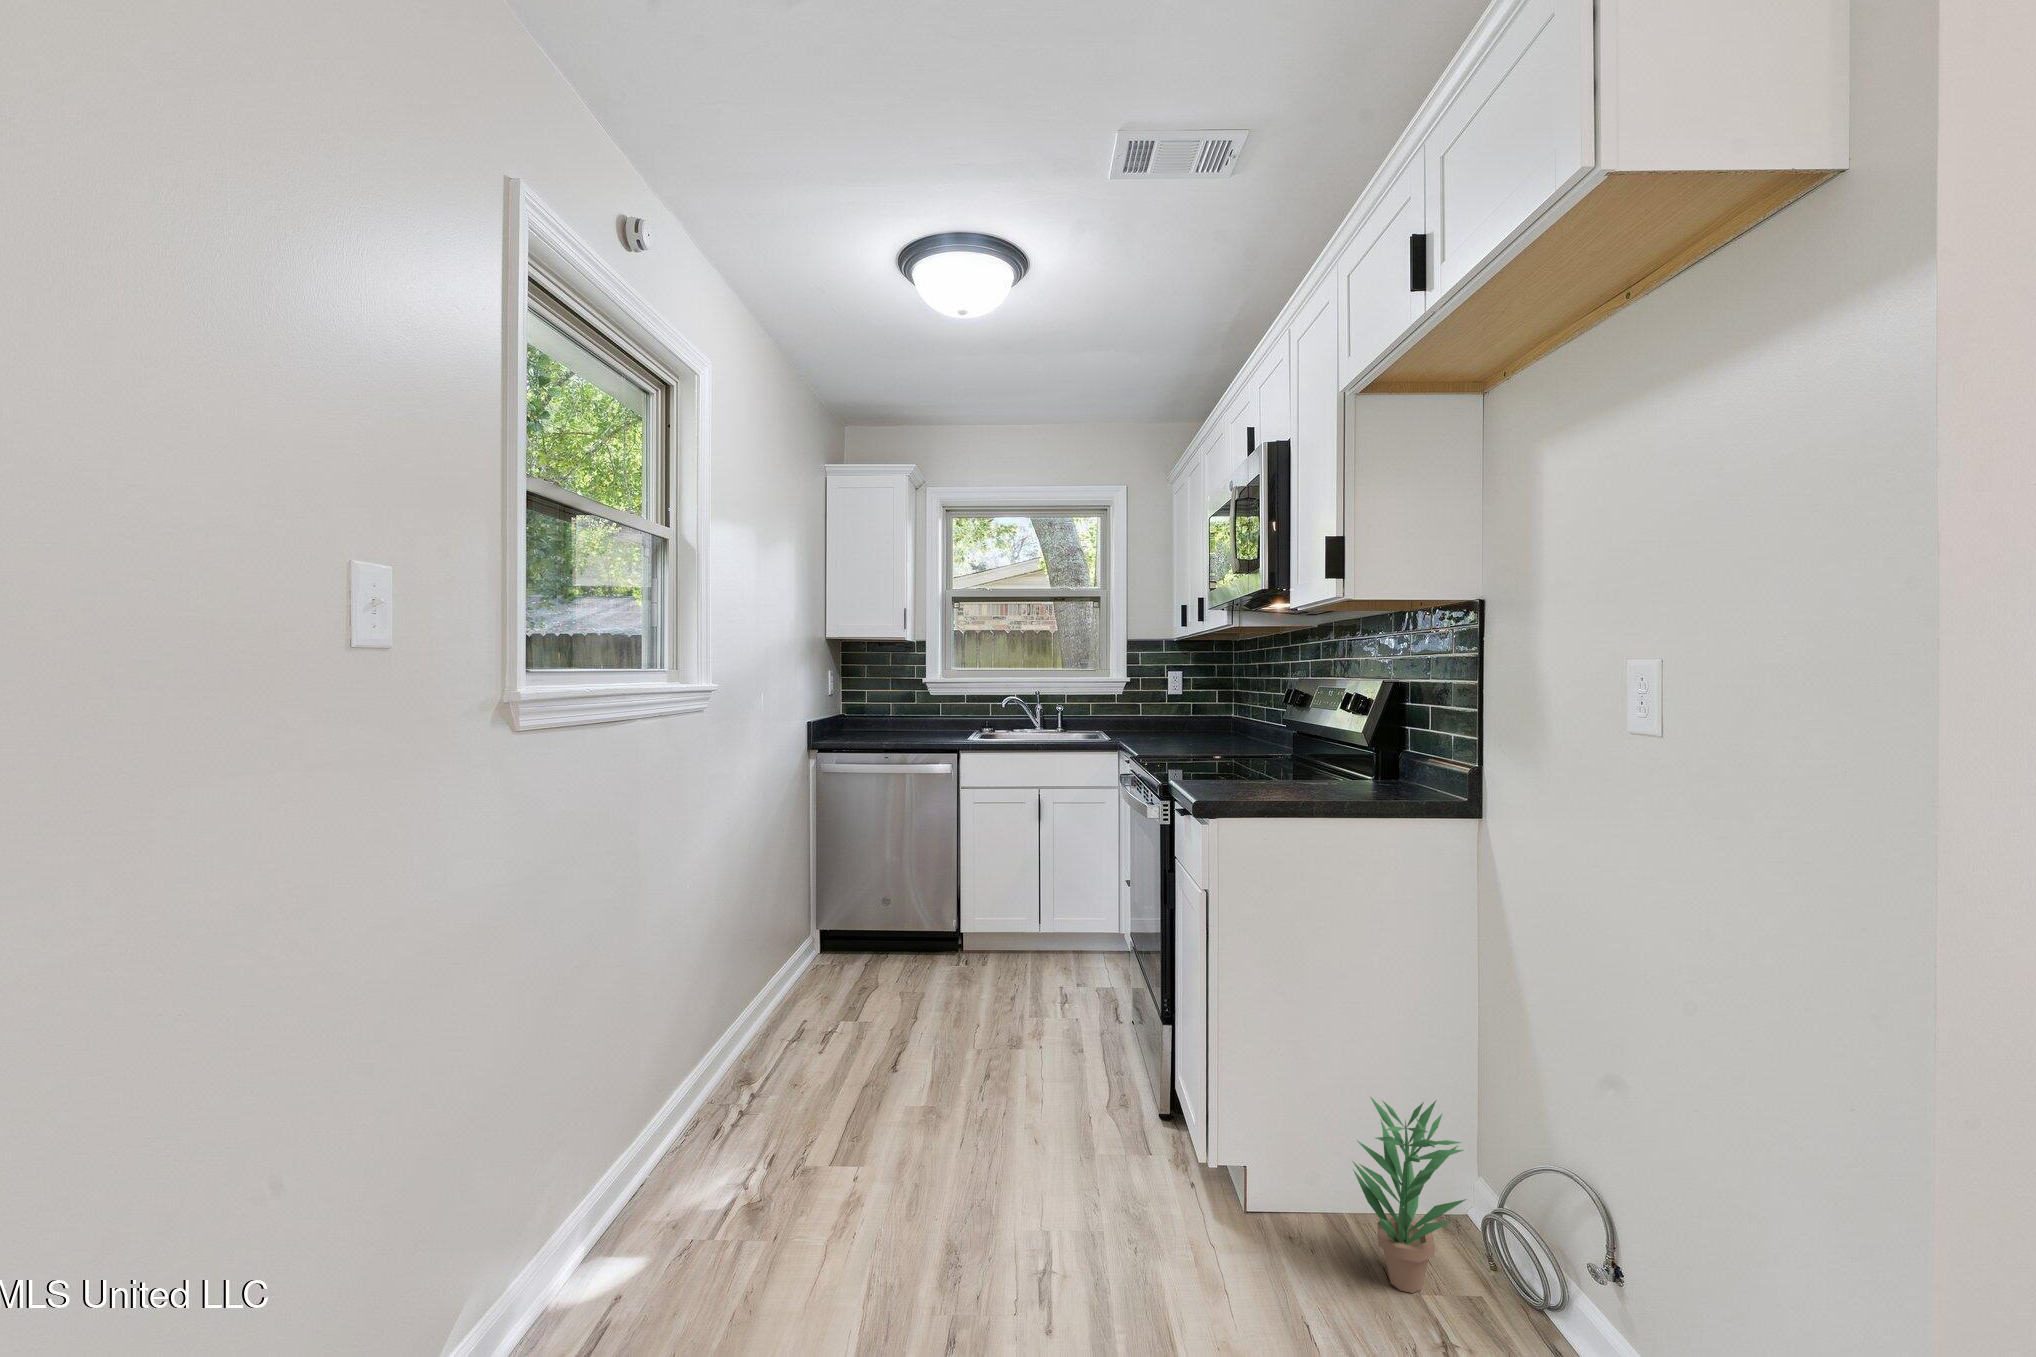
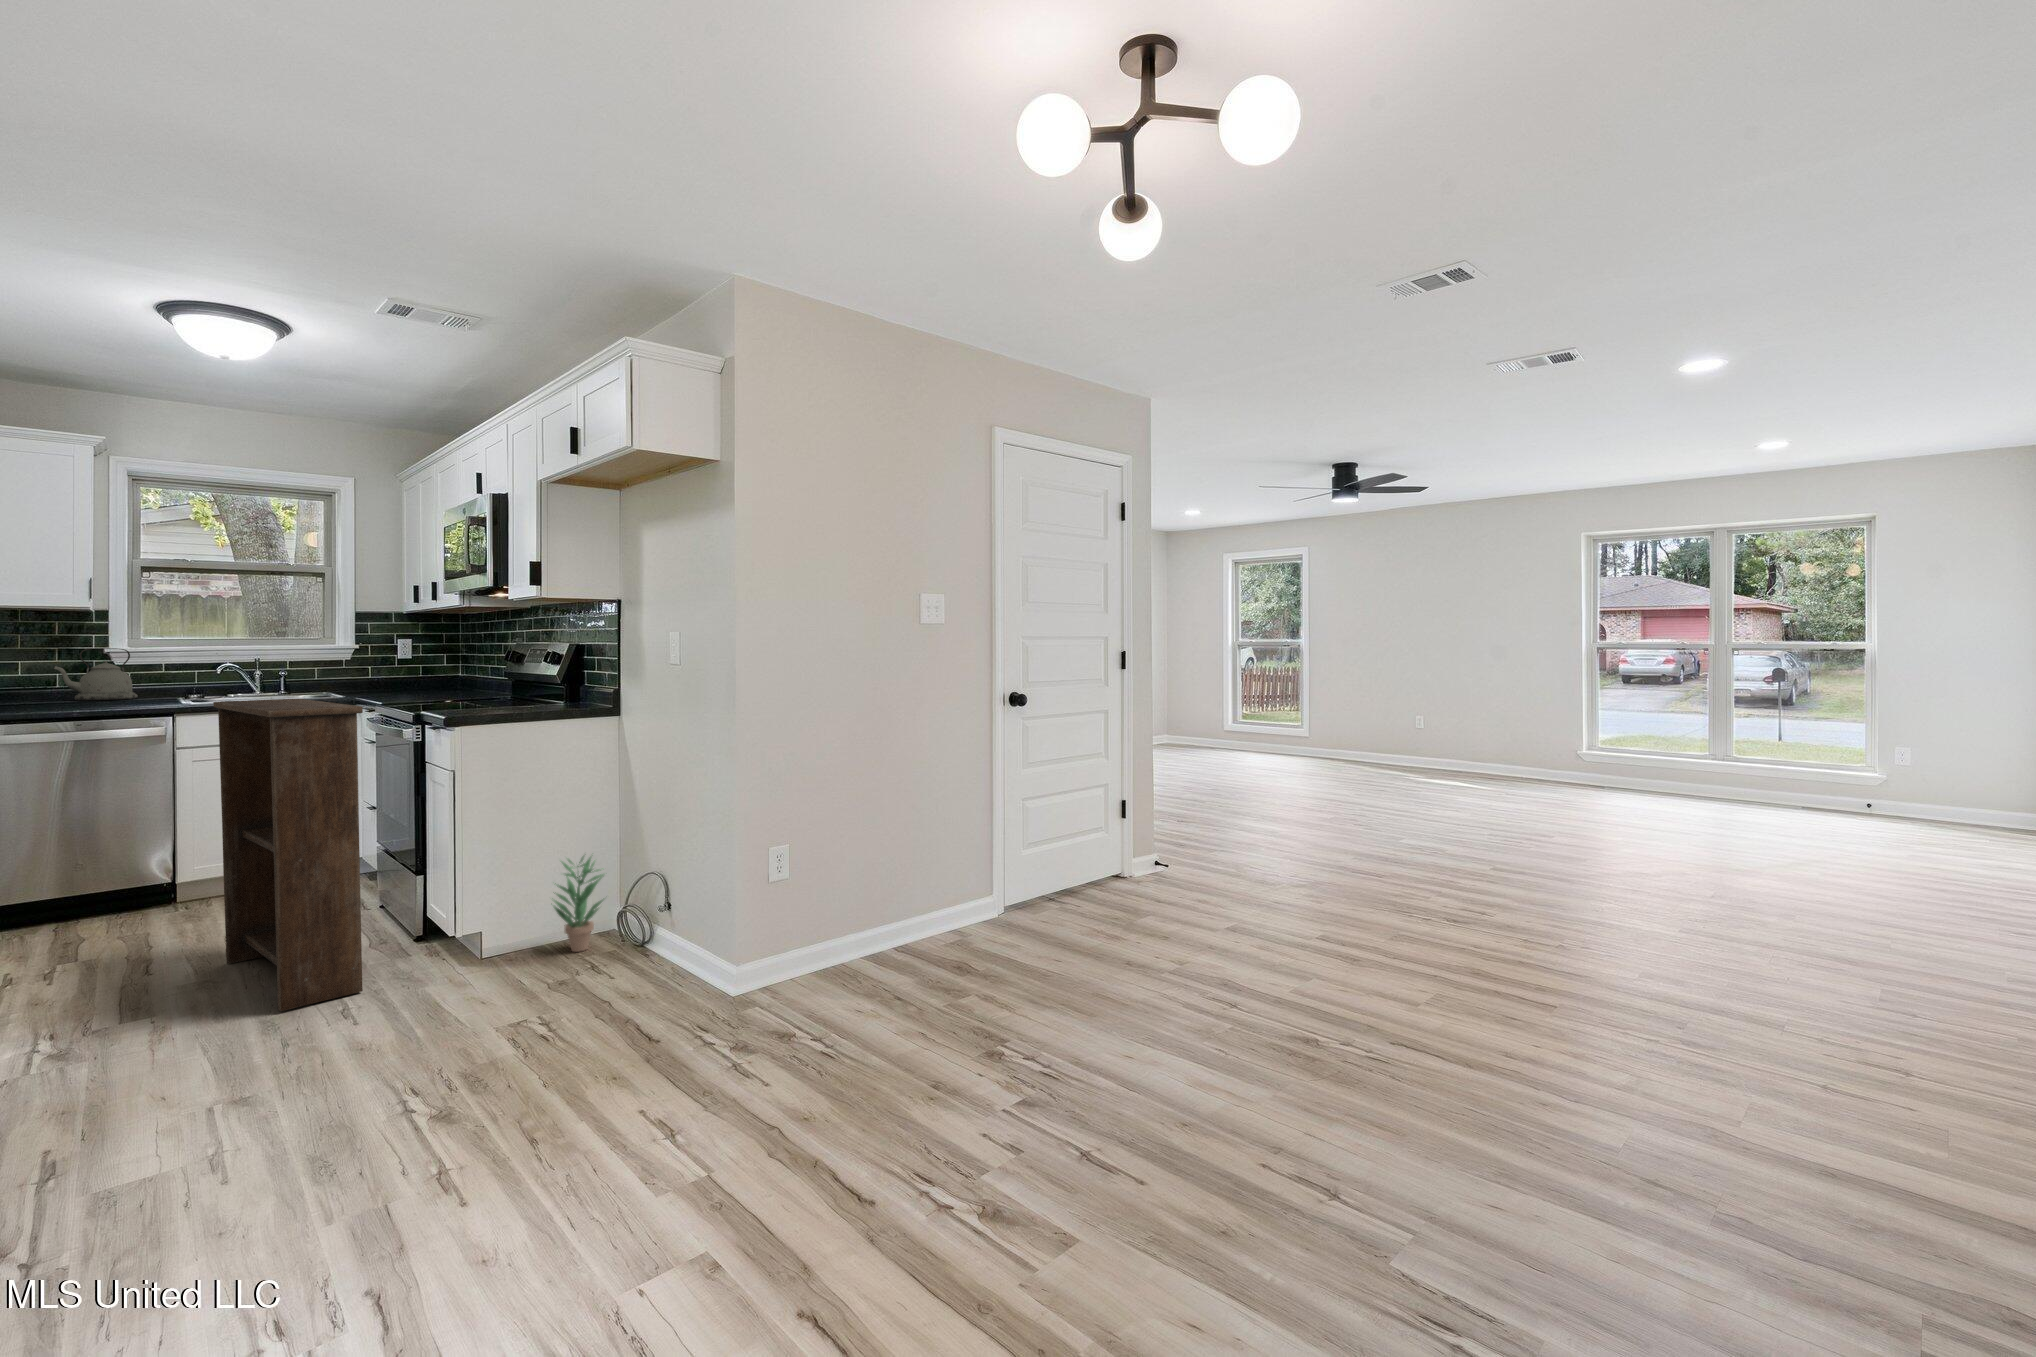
kettle: none [879,680,939,733] -> present [54,648,138,700]
bookshelf: none [939,754,1069,1263] -> present [213,699,363,1011]

